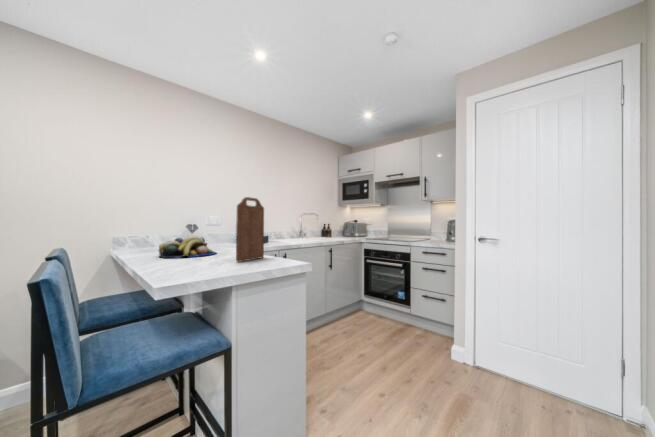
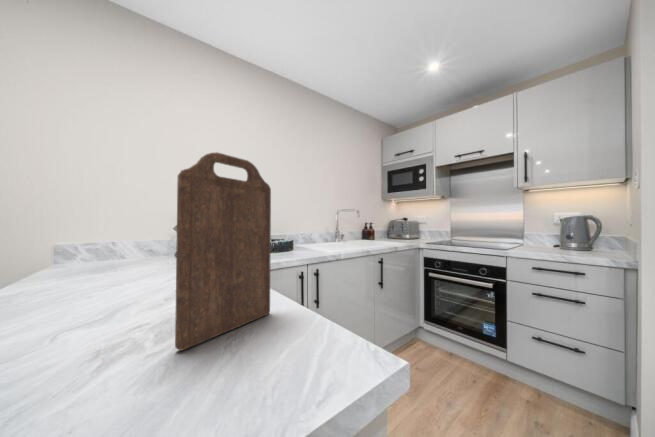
fruit bowl: present [159,236,216,258] -> none [58,249,193,304]

